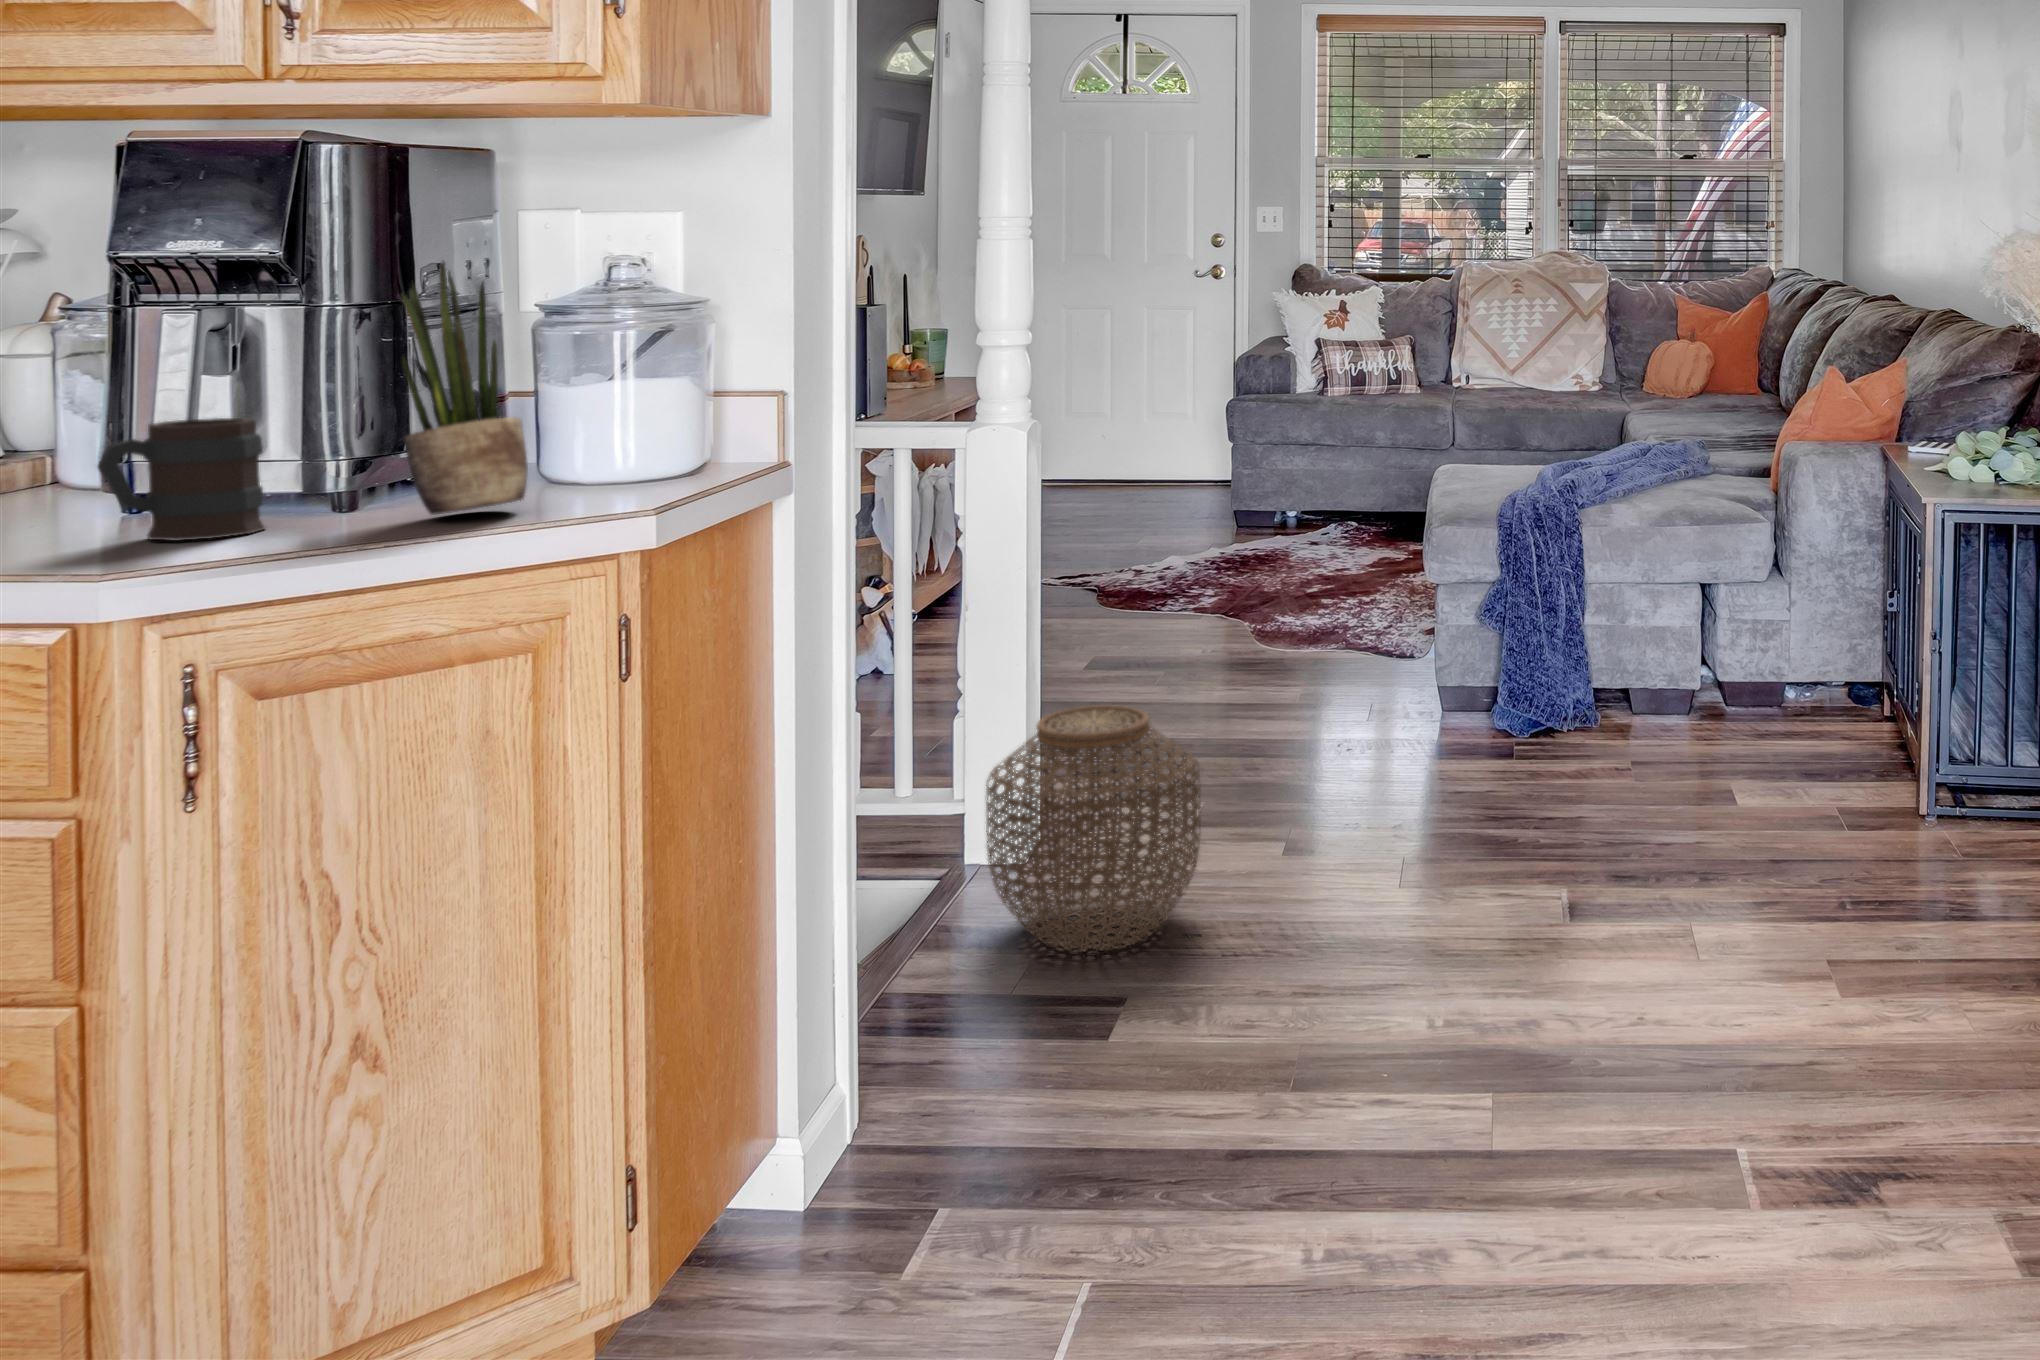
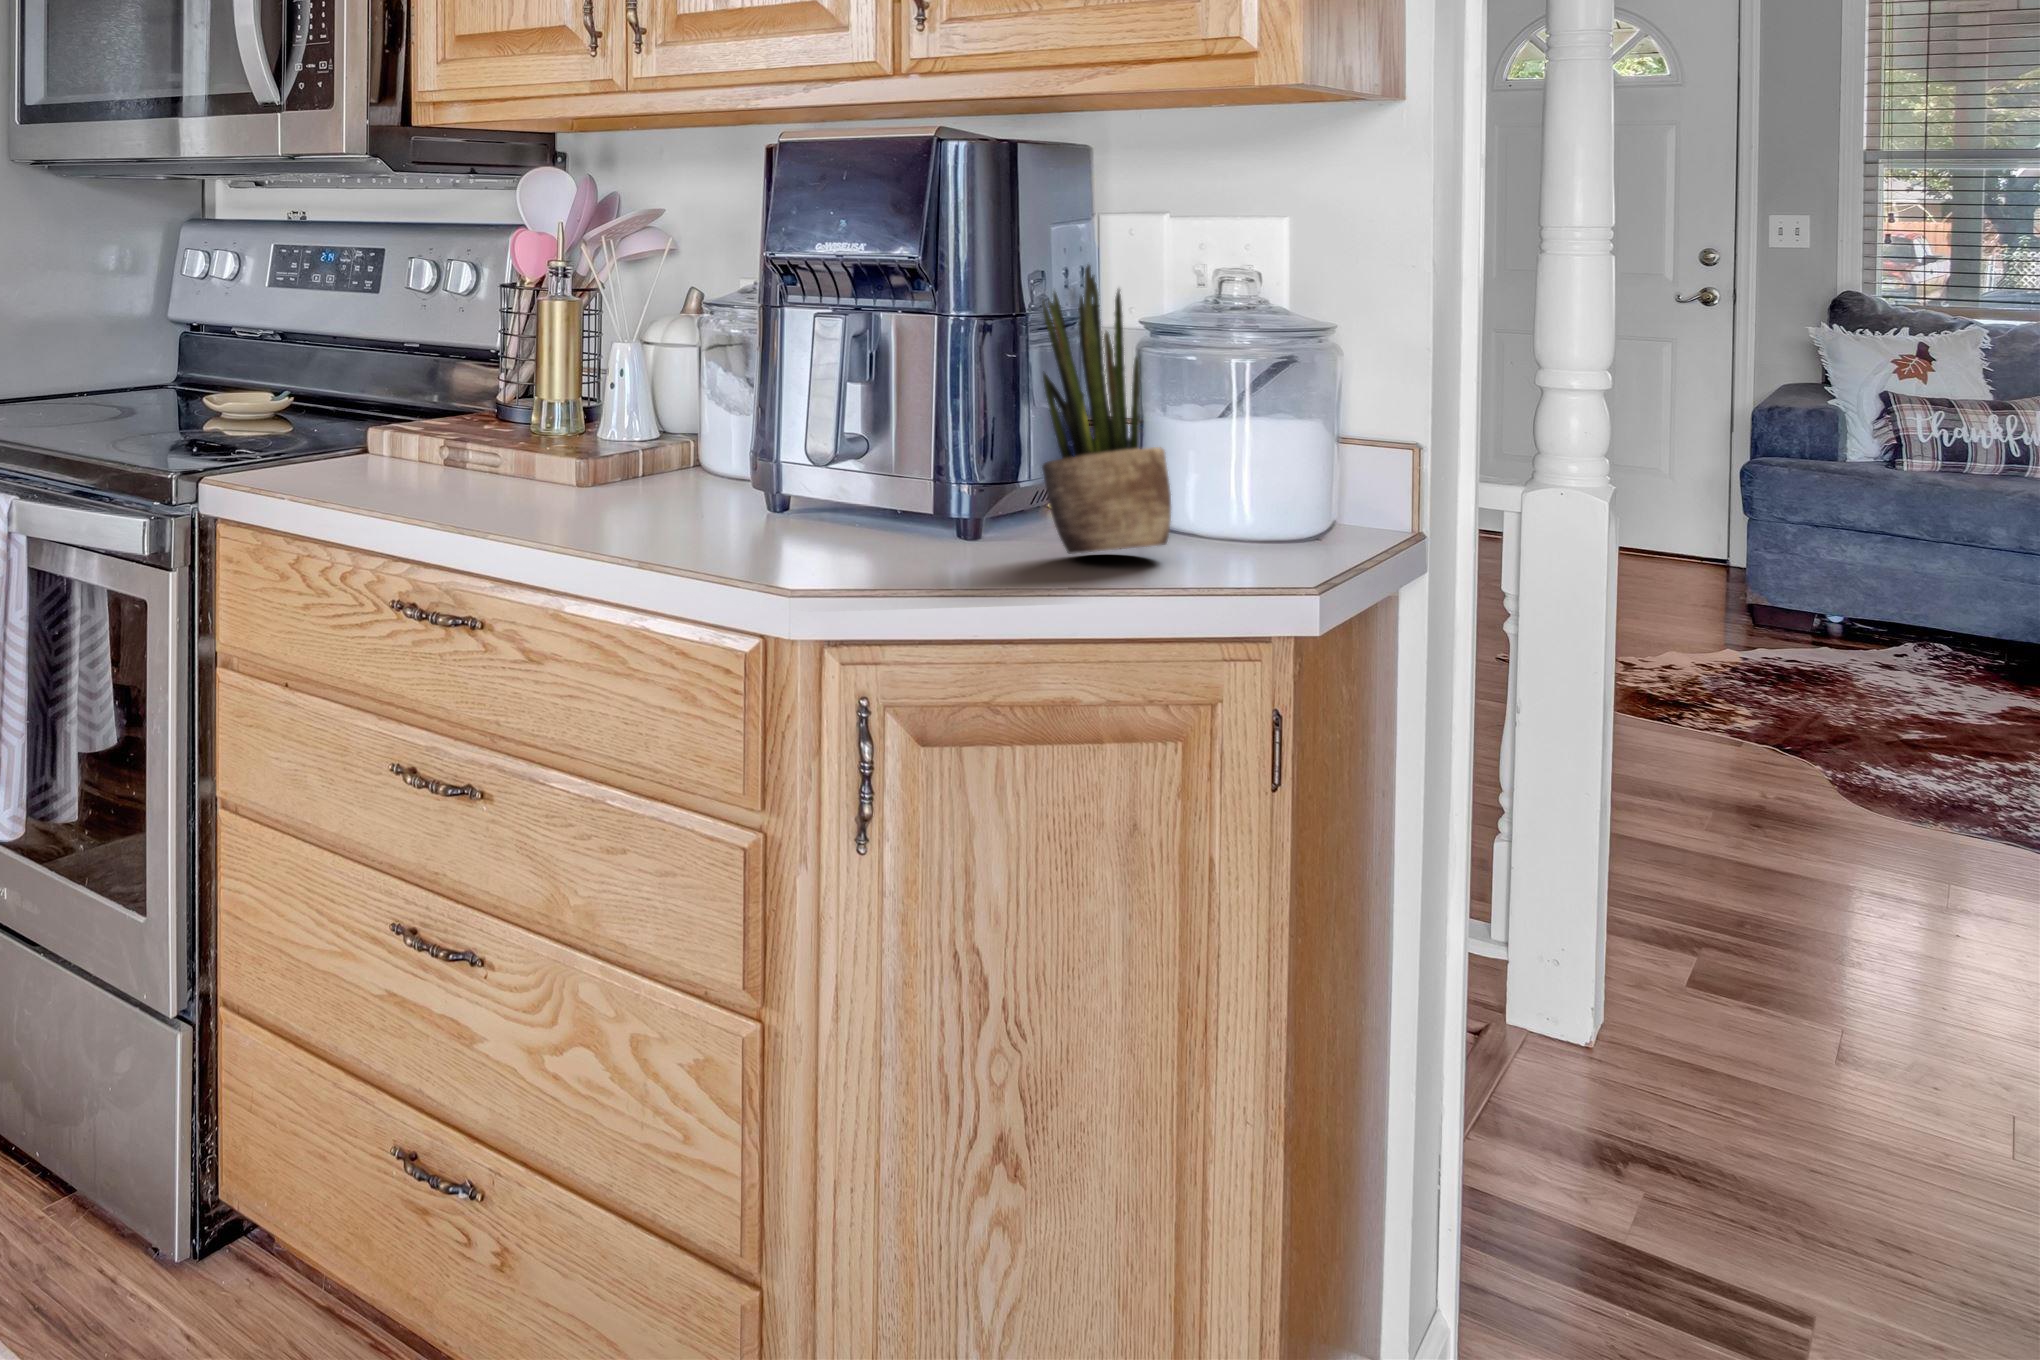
mug: present [97,418,265,540] -> none [769,432,906,560]
woven basket: present [986,705,1201,952] -> none [1580,871,1921,1220]

